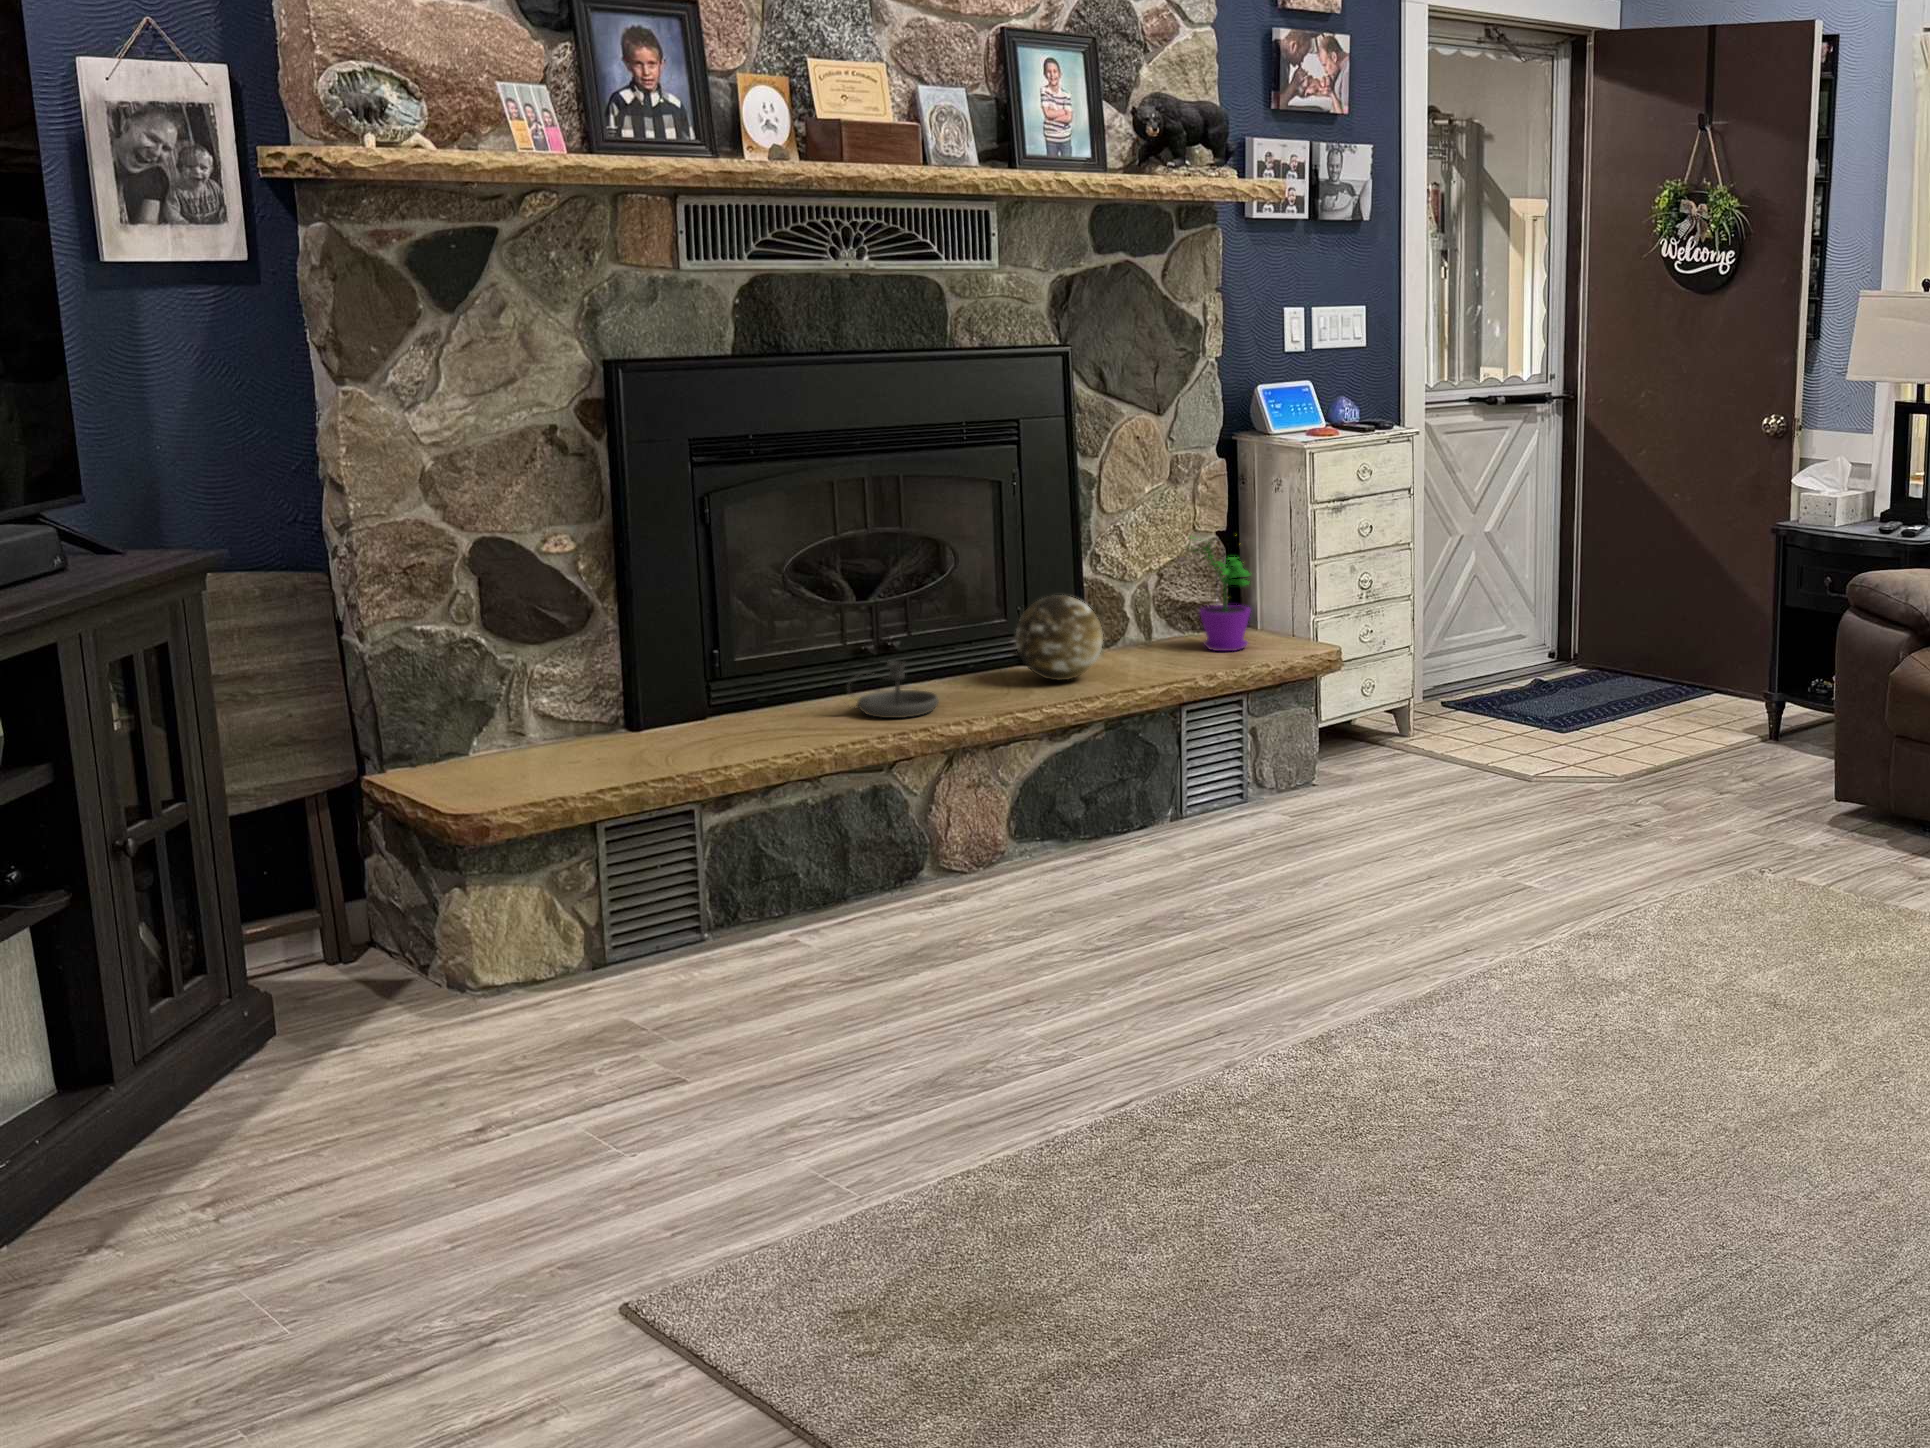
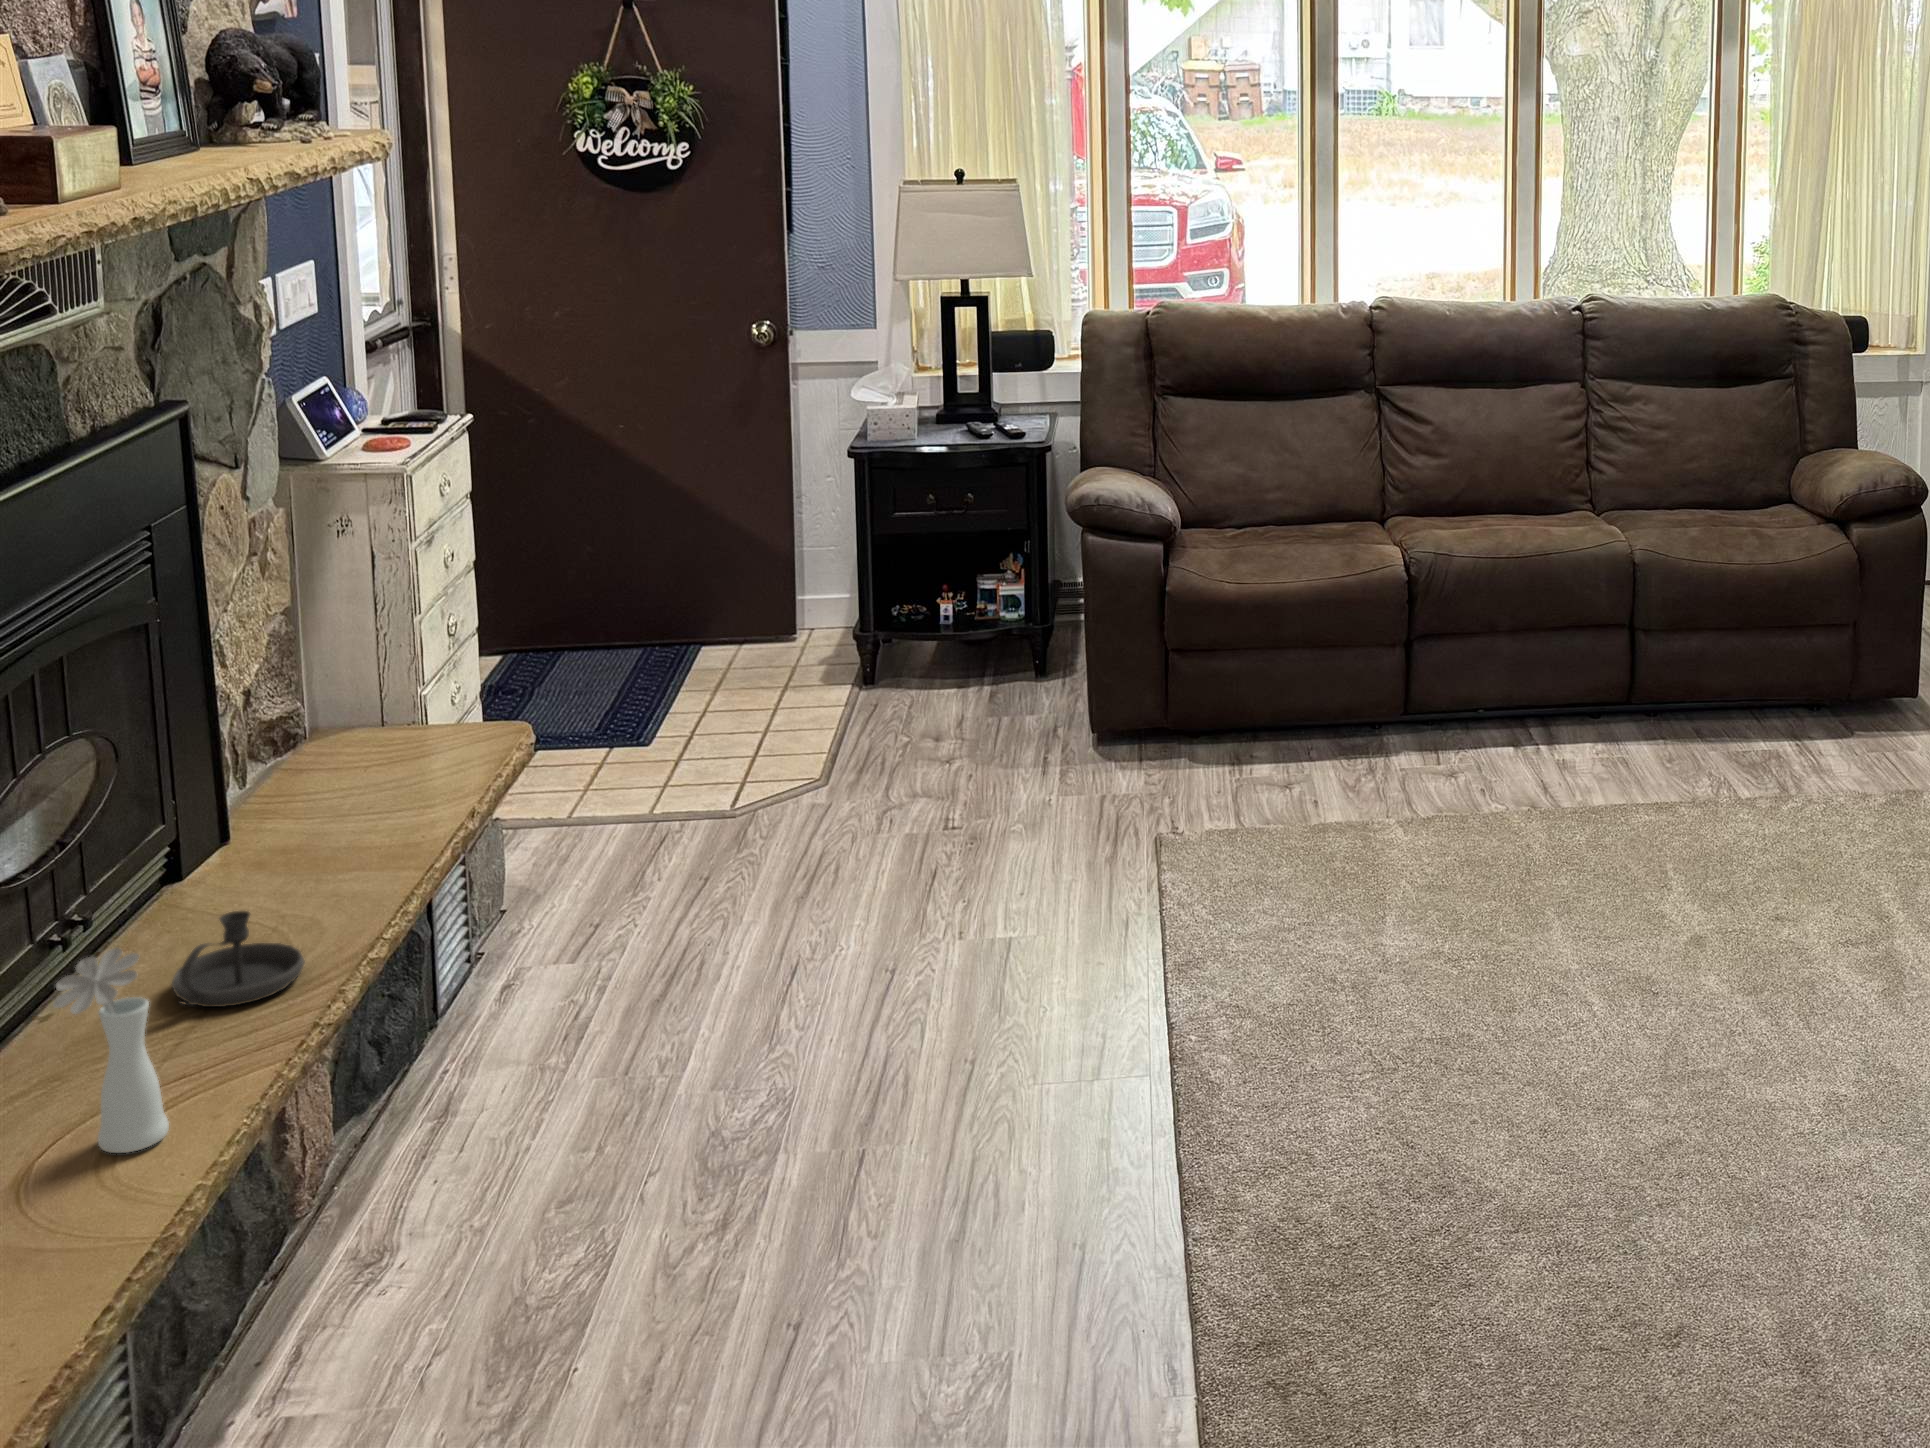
flower pot: present [1195,539,1251,651] -> none [334,603,443,765]
decorative orb: present [1015,595,1103,680] -> none [250,748,386,871]
vase: none [666,623,730,751] -> present [53,948,169,1153]

